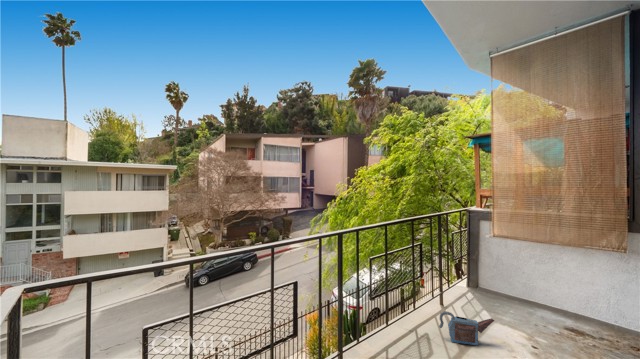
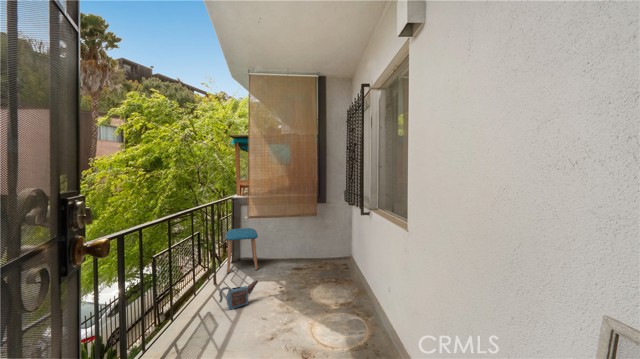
stool: none [458,246,503,306] -> present [226,228,258,273]

